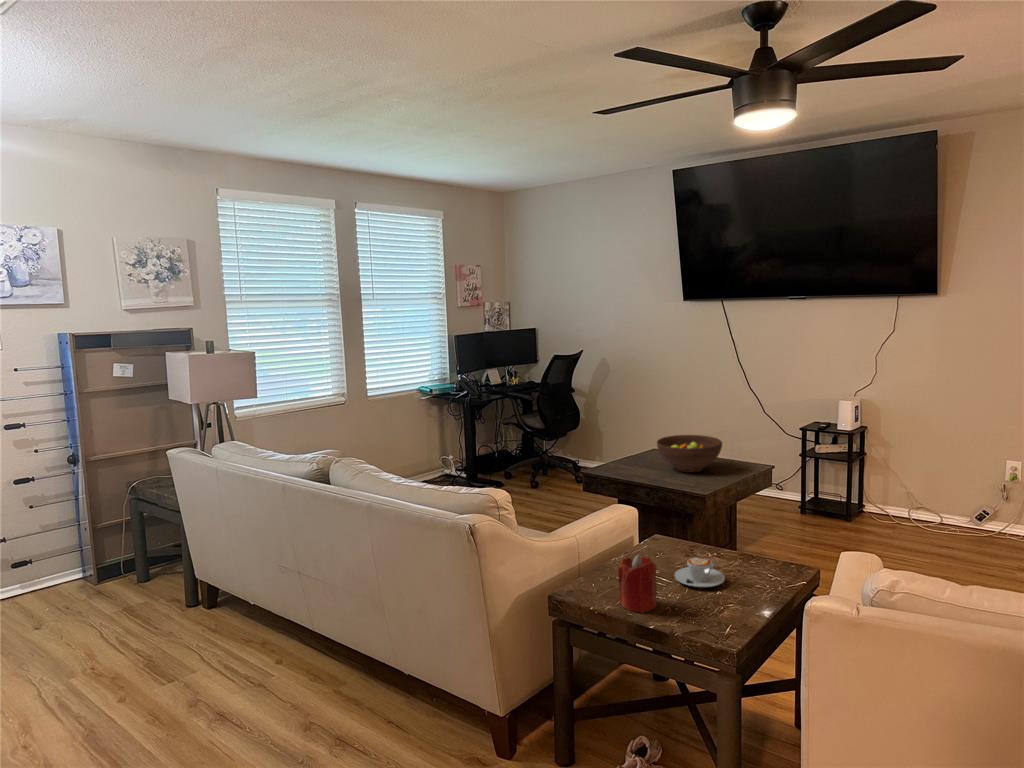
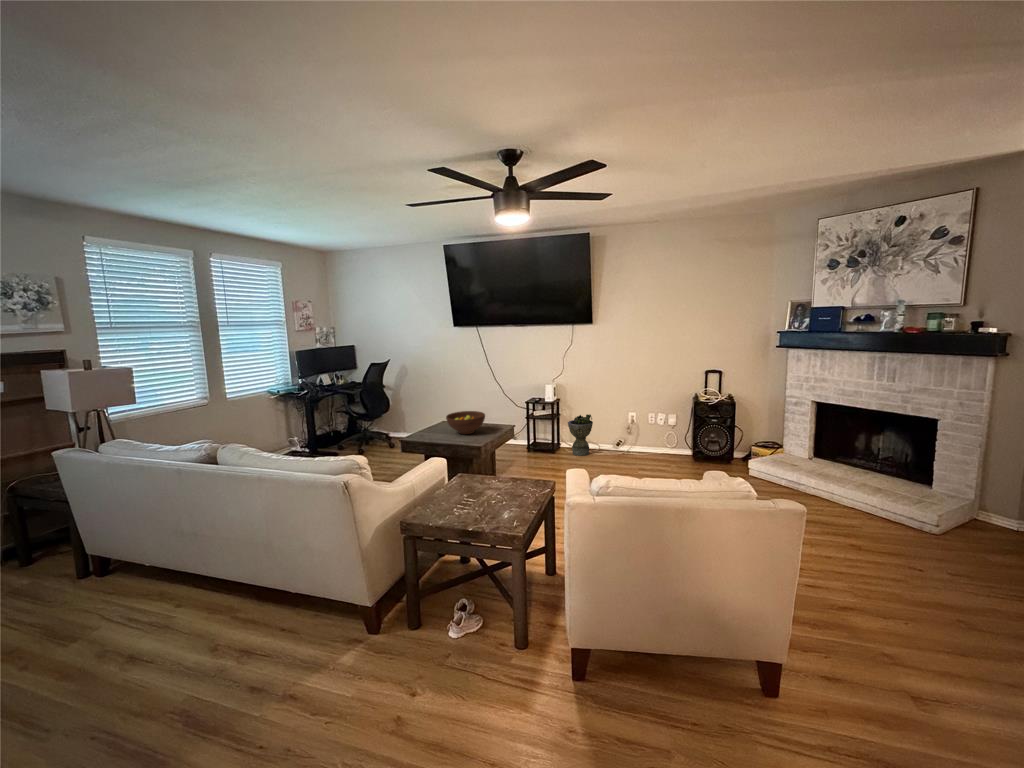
planter: none [877,455,928,530] -> present [568,414,593,456]
candle: present [618,555,657,613] -> none [441,484,464,518]
coffee cup: present [675,557,725,587] -> none [471,482,499,499]

